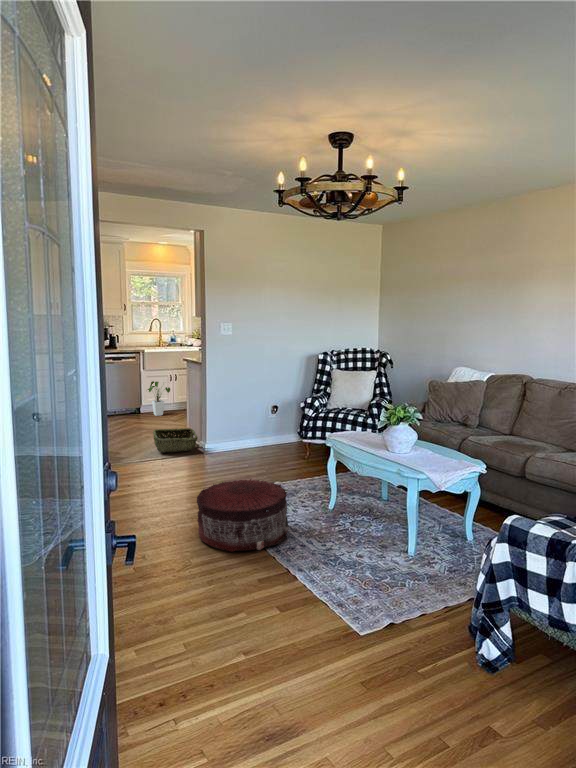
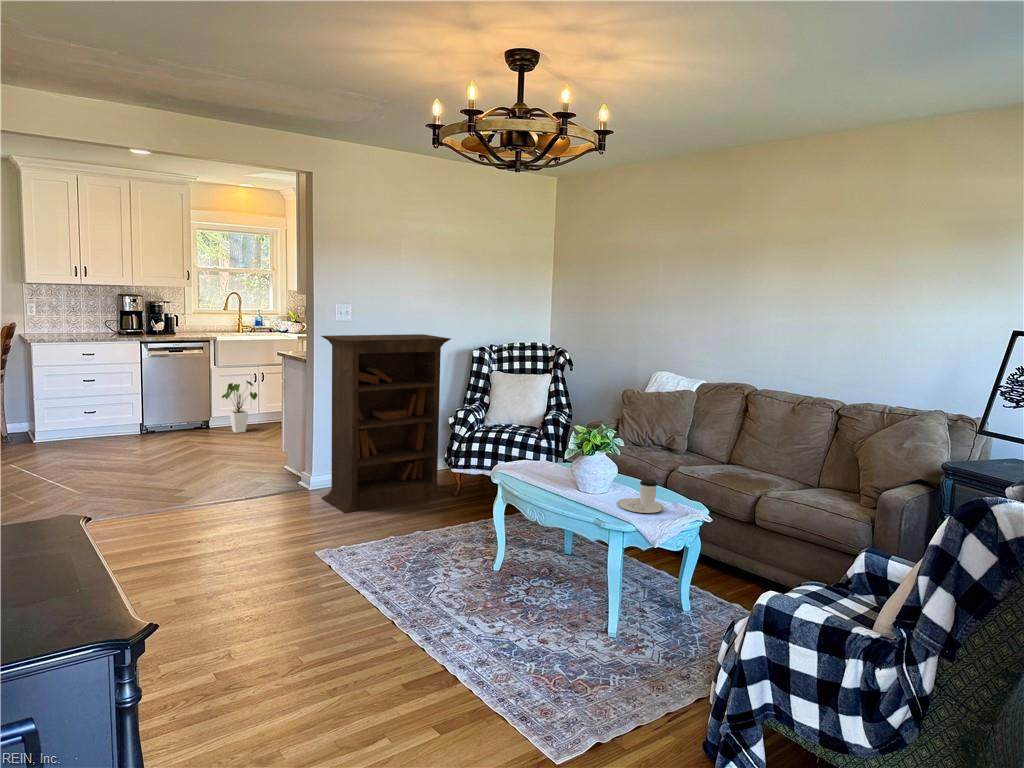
bookcase: none [210,343,302,469] -> present [321,334,451,513]
woven basket: present [153,428,198,453] -> none [234,454,300,490]
coffee cup: none [415,441,450,466] -> present [618,479,664,513]
pouf: present [197,479,288,552] -> none [308,532,441,643]

